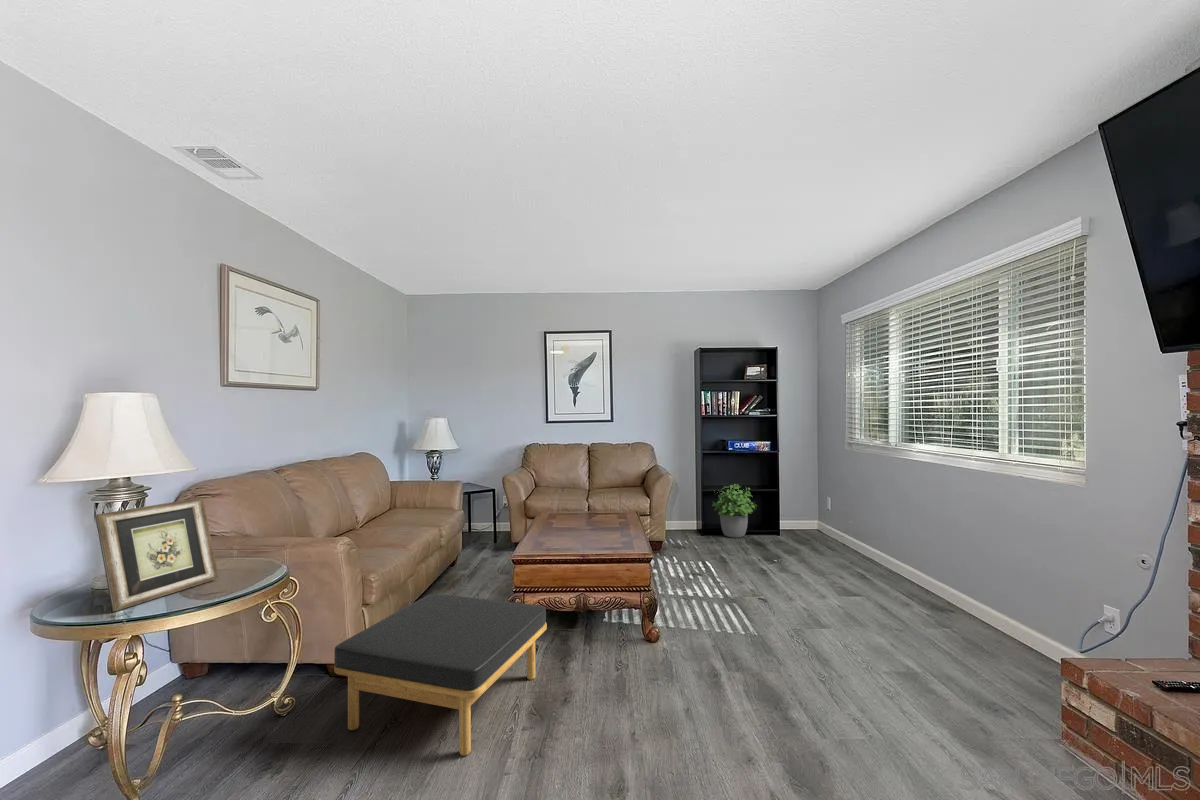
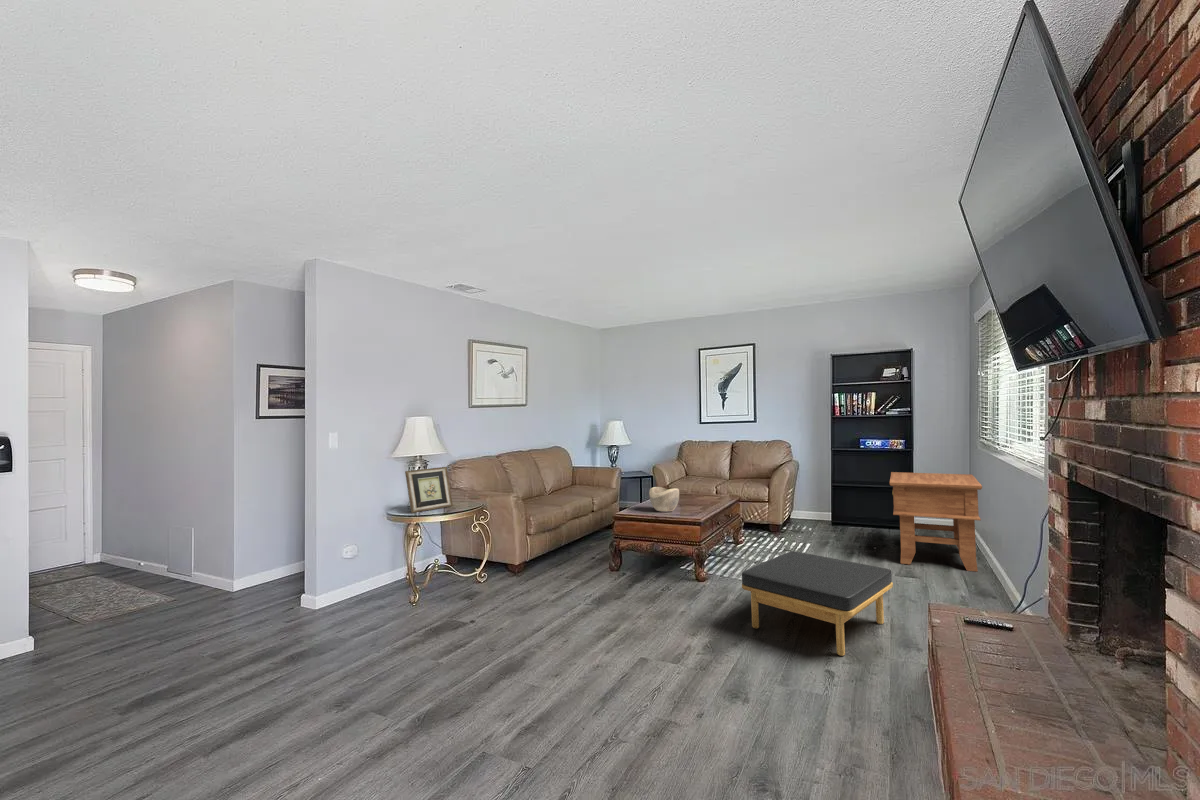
side table: none [780,473,896,575] -> present [890,472,982,571]
potted plant: present [712,484,758,538] -> none [844,480,889,530]
decorative bowl: none [558,508,601,544] -> present [649,487,679,512]
ottoman: present [334,594,547,756] -> present [742,551,893,656]

